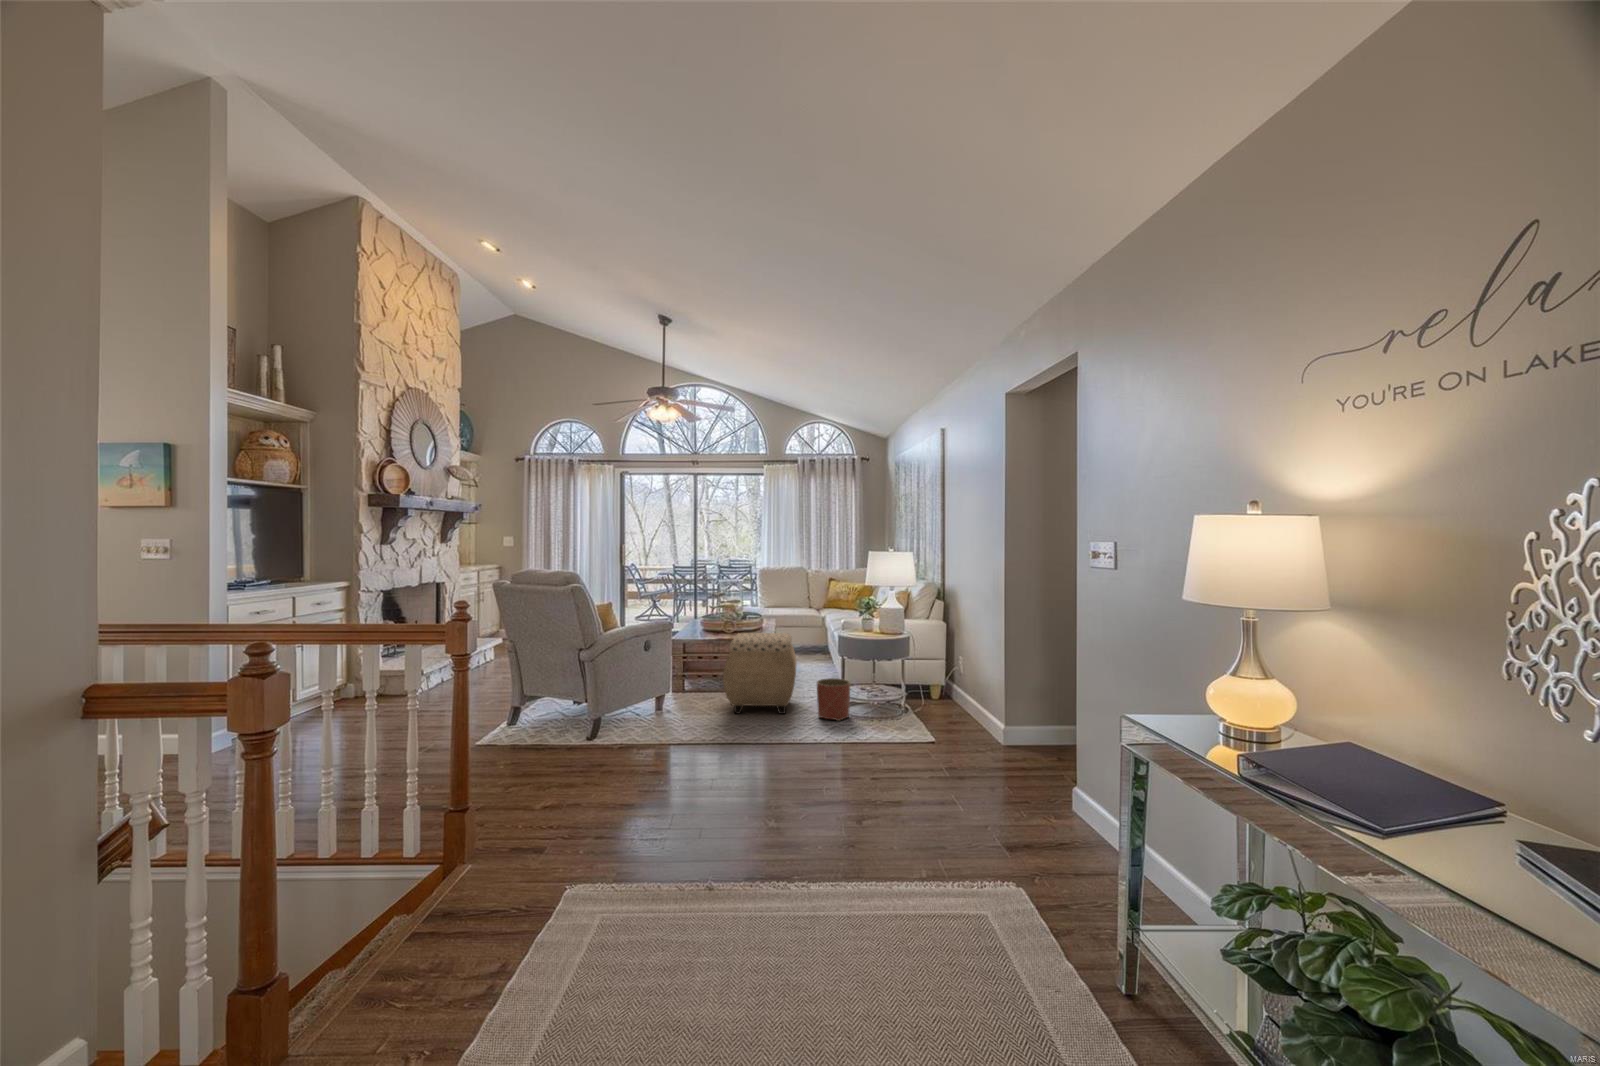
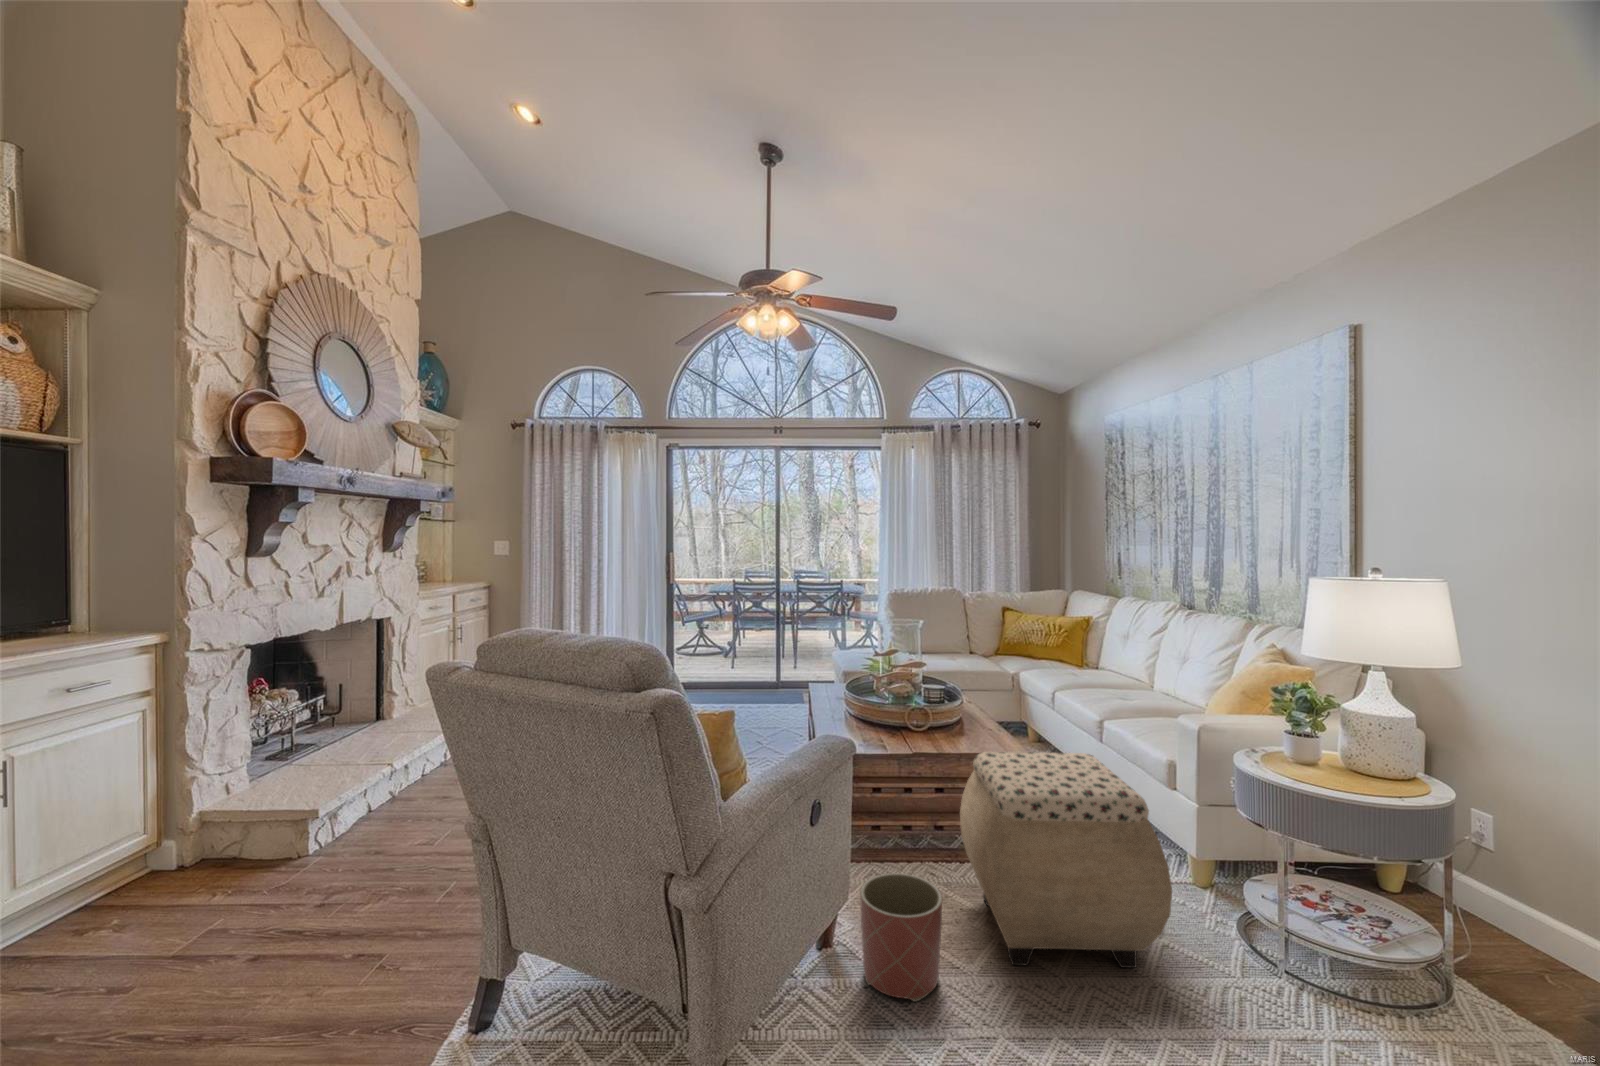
planter: present [817,678,850,721] -> present [860,873,942,1002]

